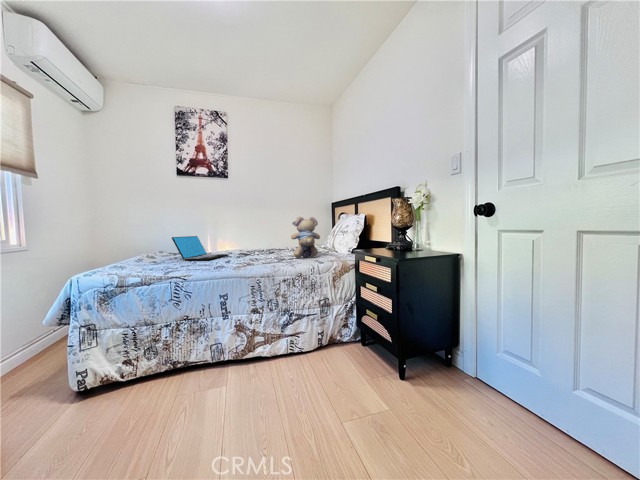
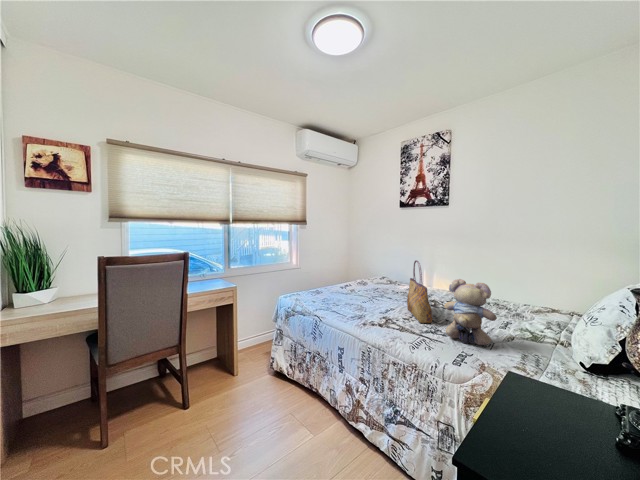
tote bag: none [240,211,274,258] -> present [407,260,432,323]
laptop: present [172,236,228,260] -> none [356,273,408,304]

